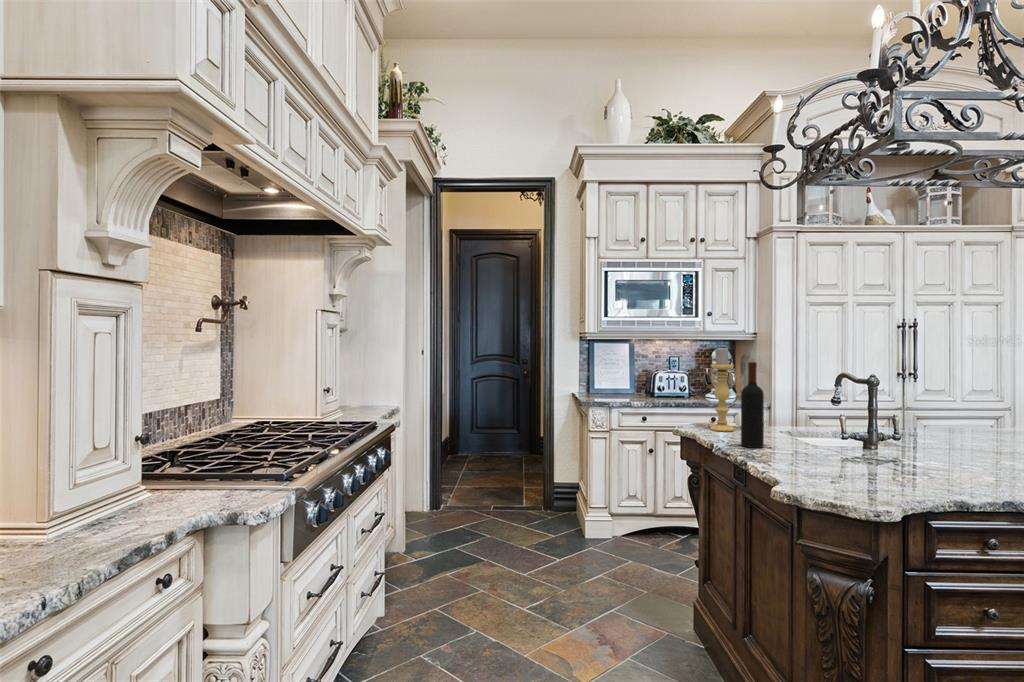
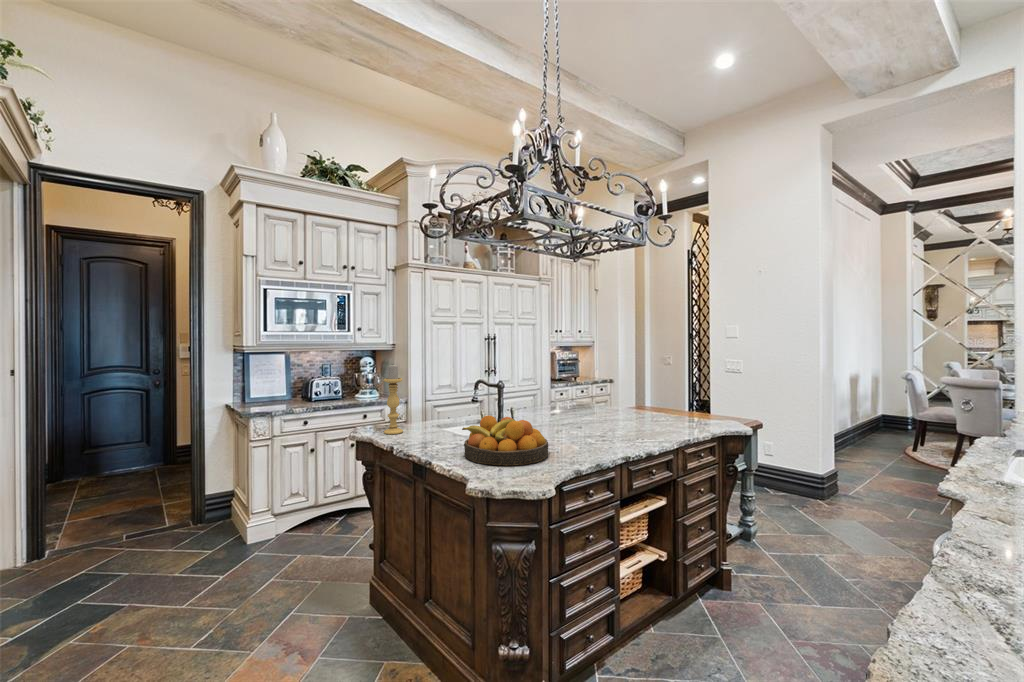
wine bottle: present [741,362,764,448] -> none [418,379,435,448]
fruit bowl: none [792,412,929,481] -> present [462,416,548,466]

